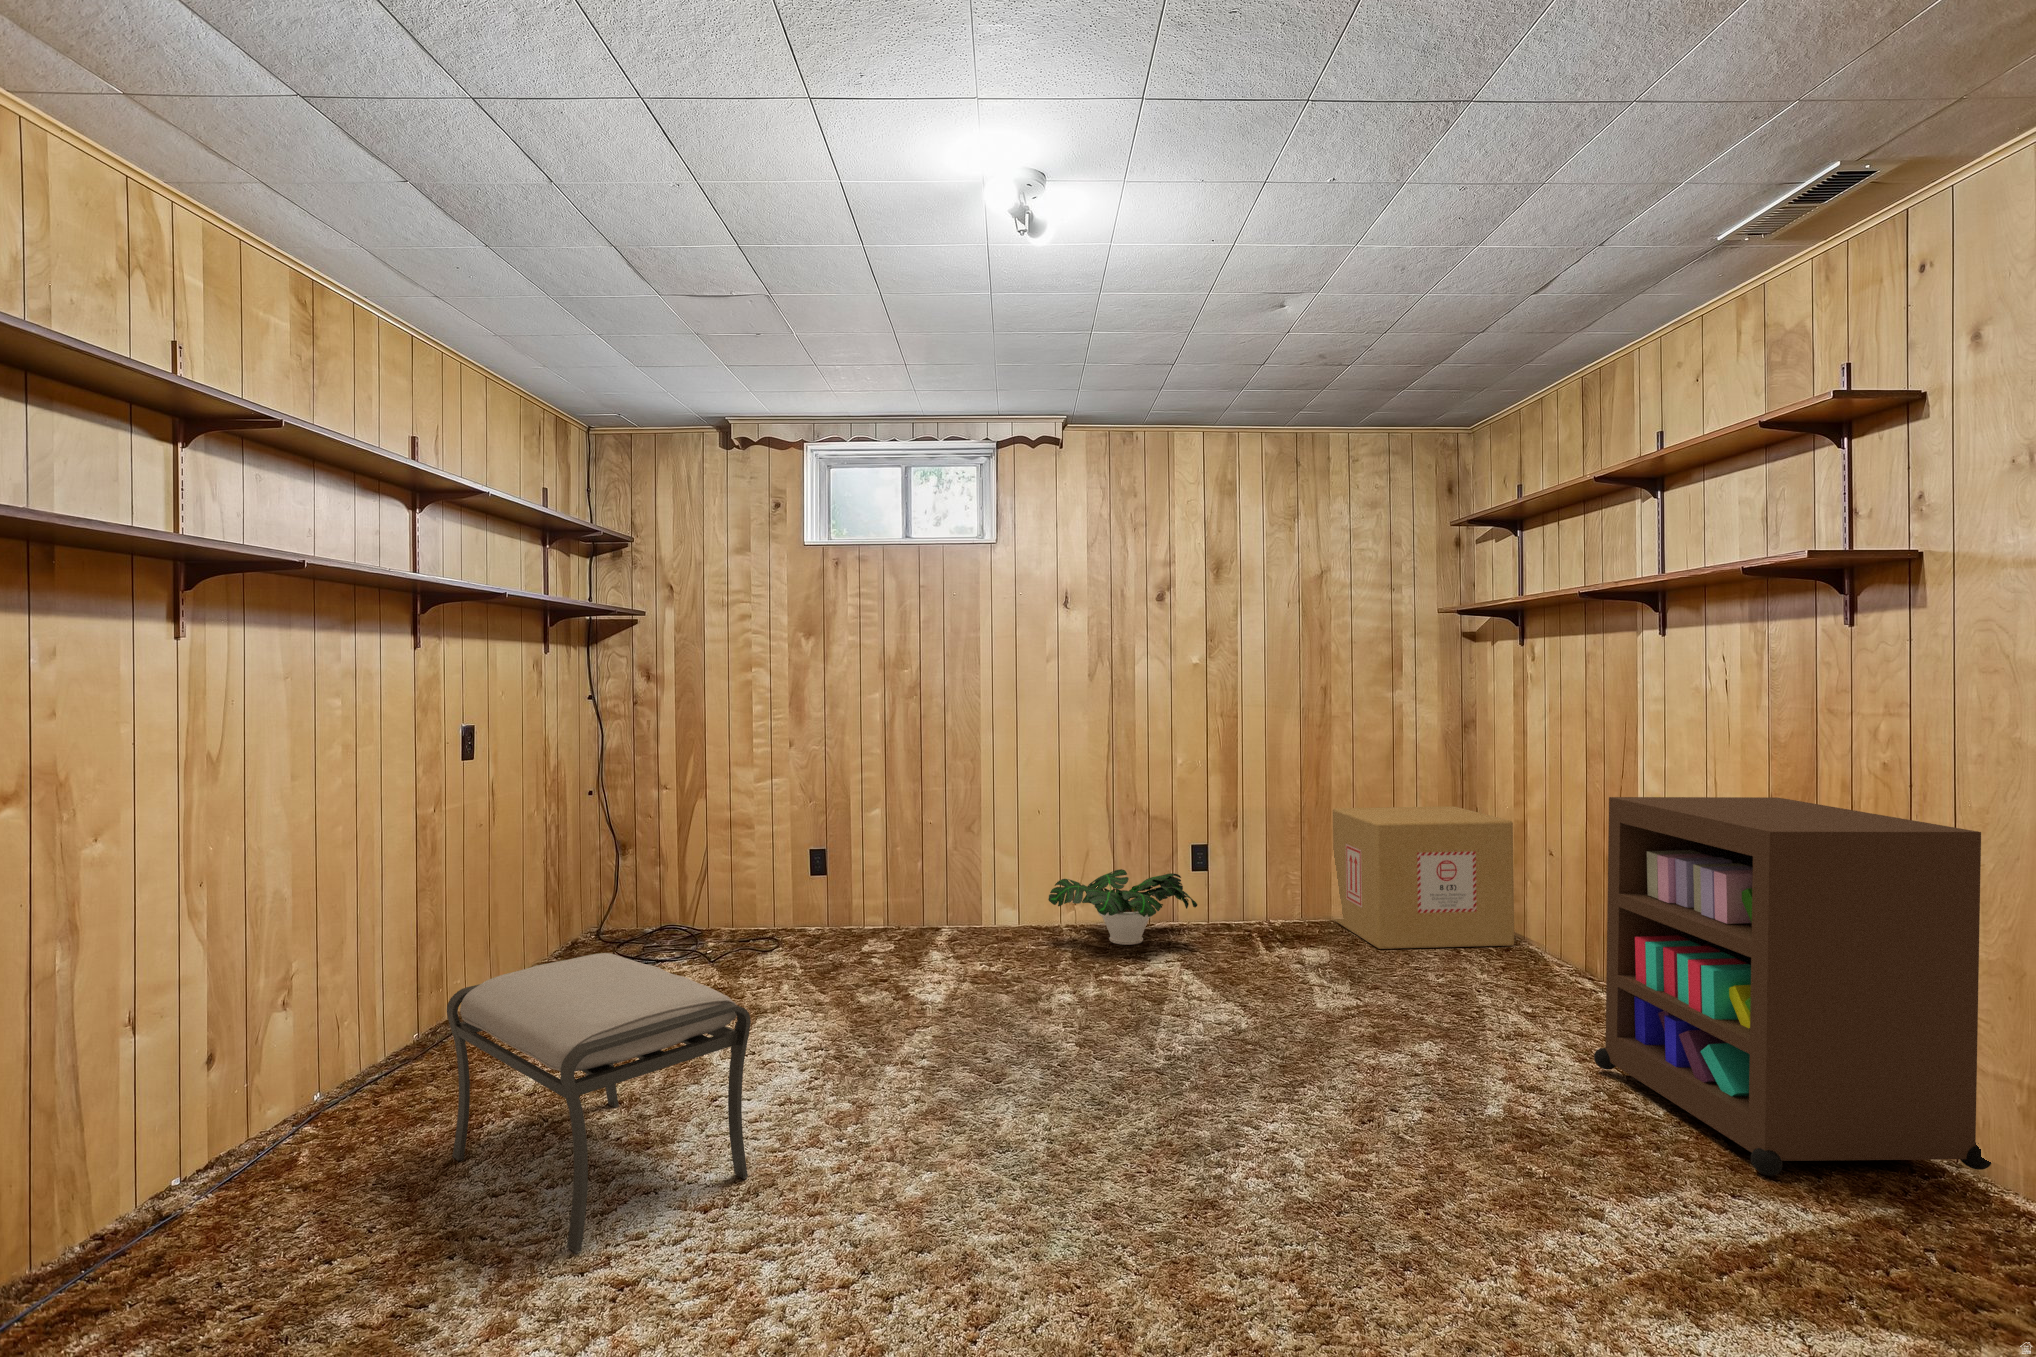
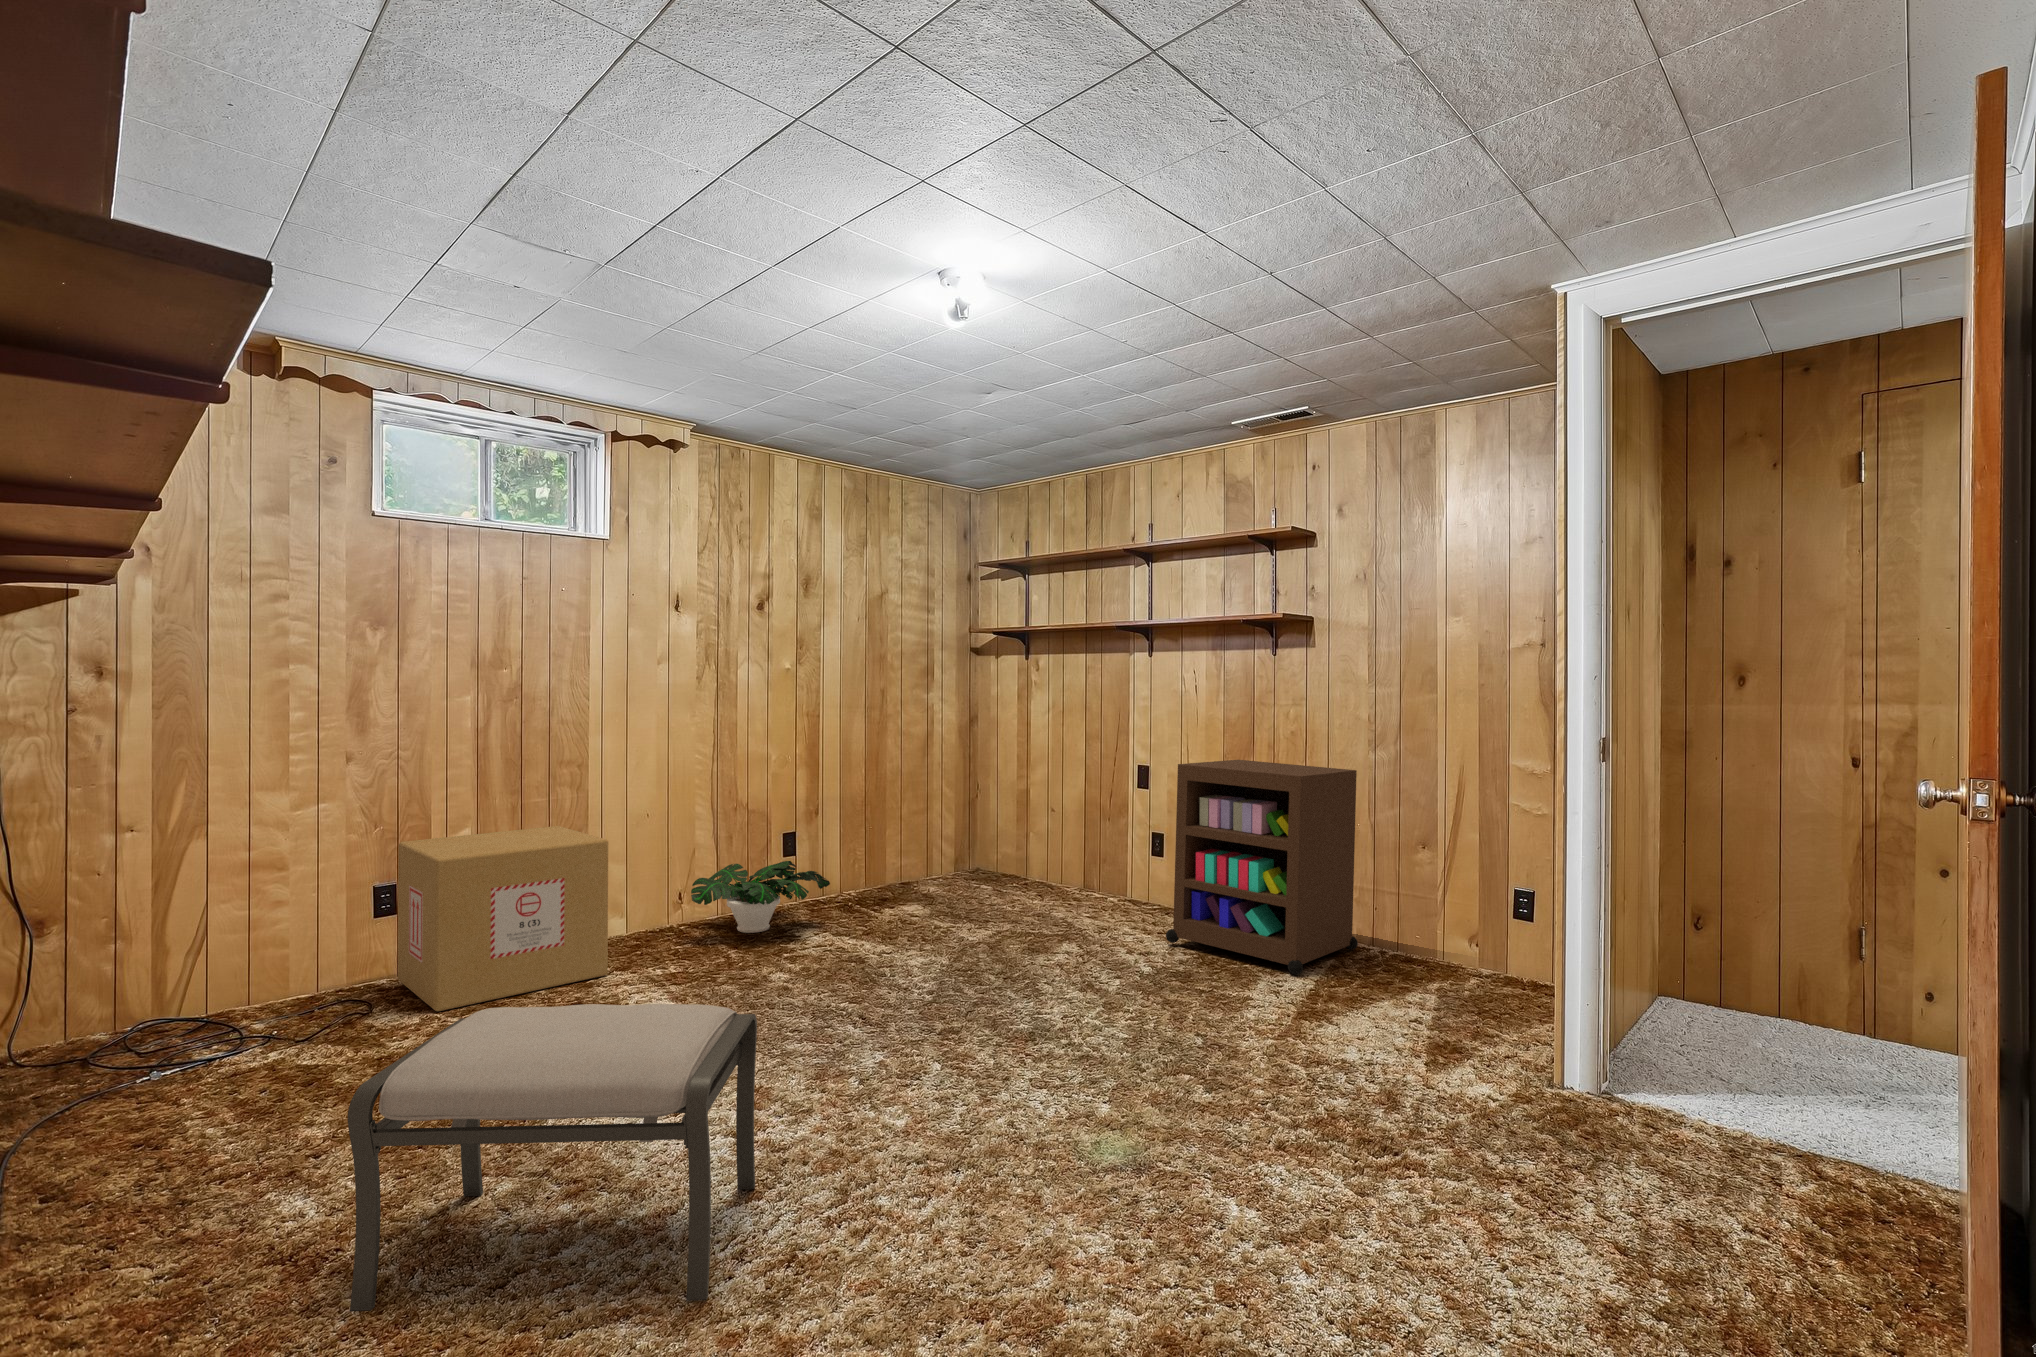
cardboard box: present [1332,806,1514,949] -> present [397,826,608,1011]

